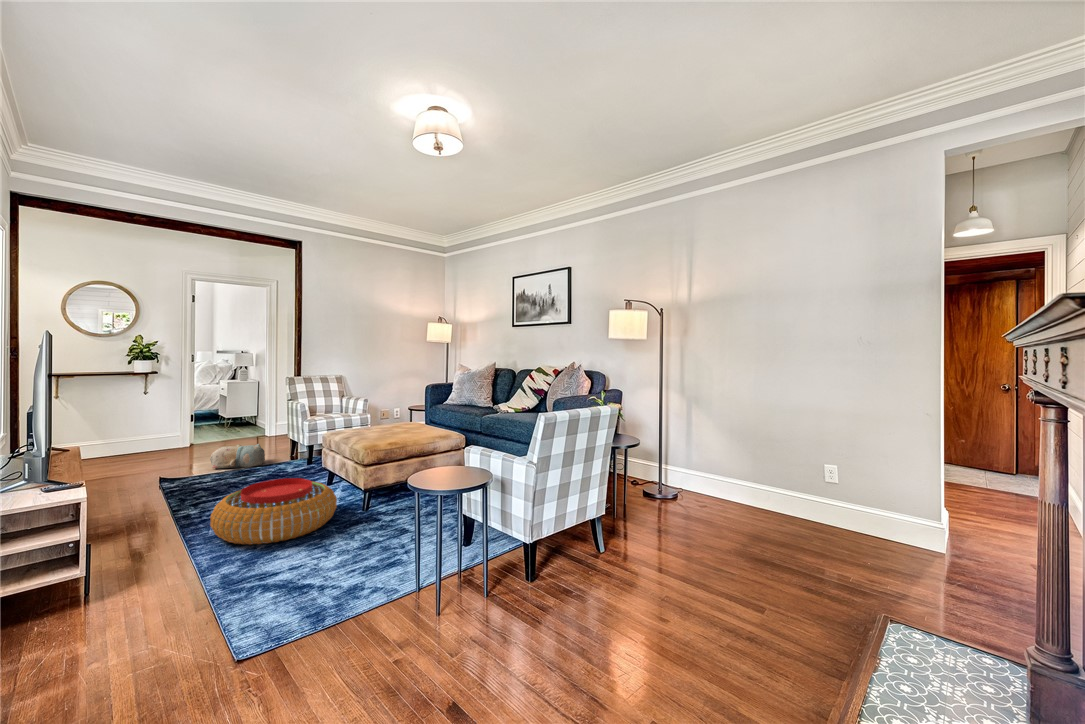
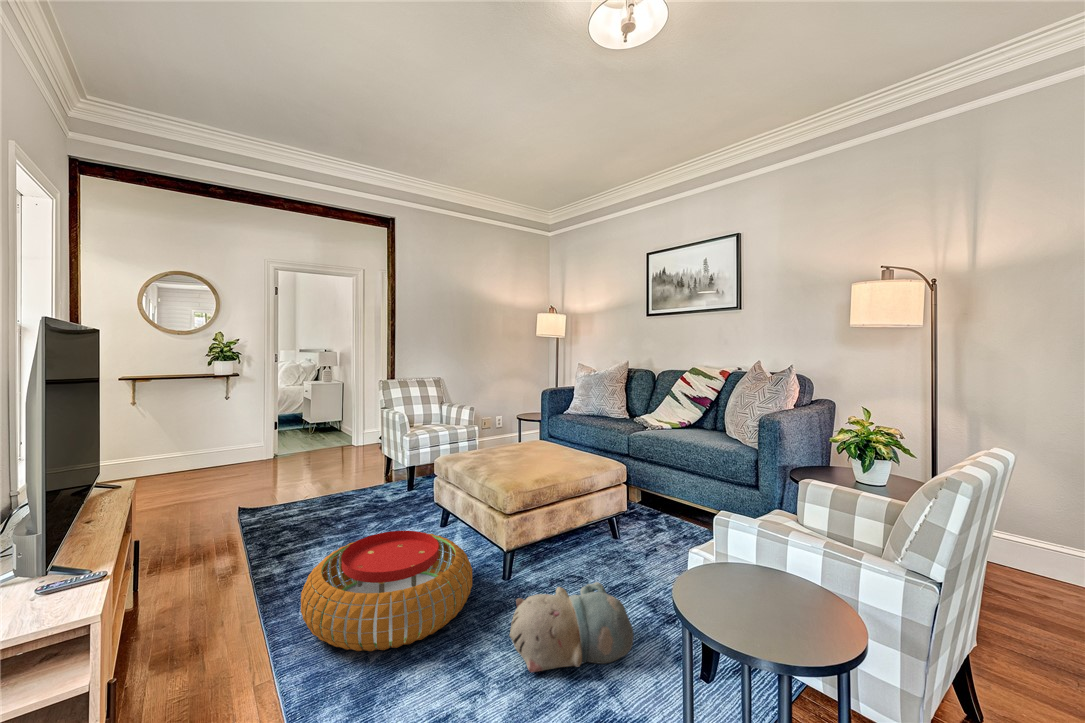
plush toy: present [210,444,265,468] -> present [510,582,634,672]

